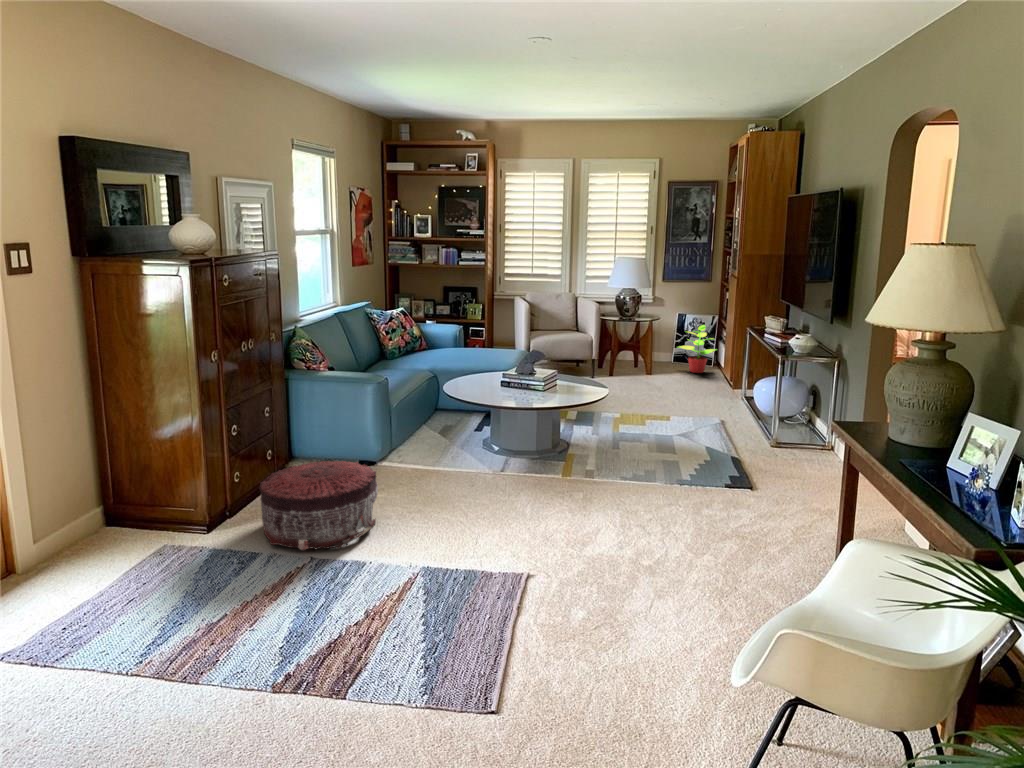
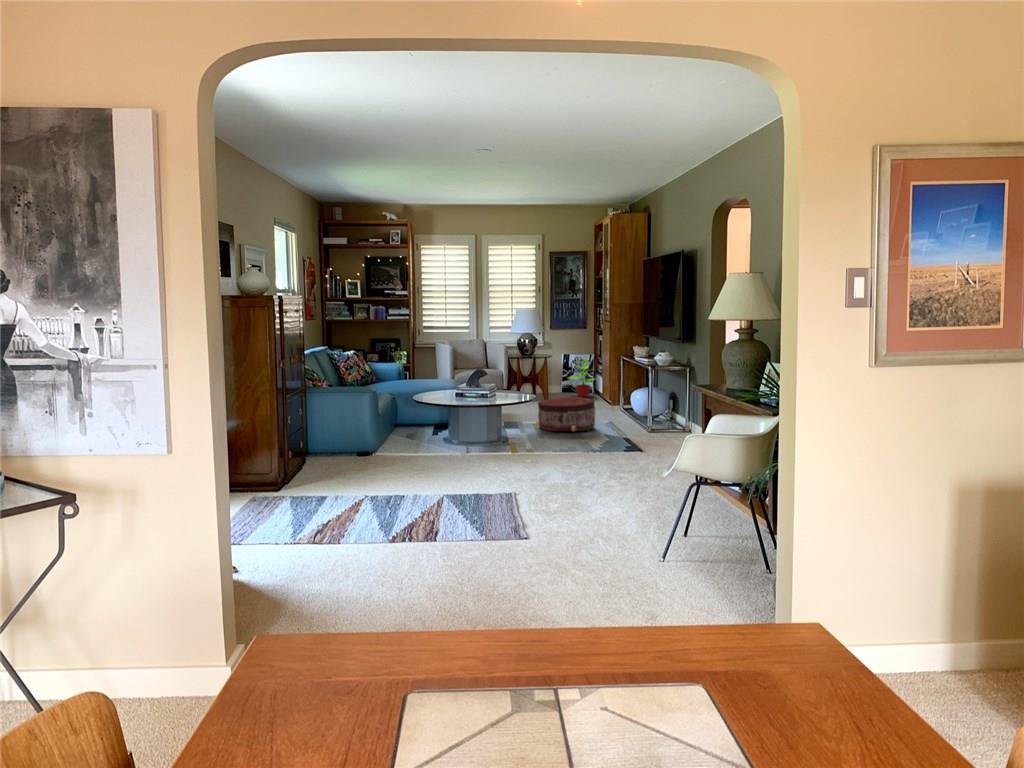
pouf: present [260,461,378,550] -> present [538,396,595,431]

